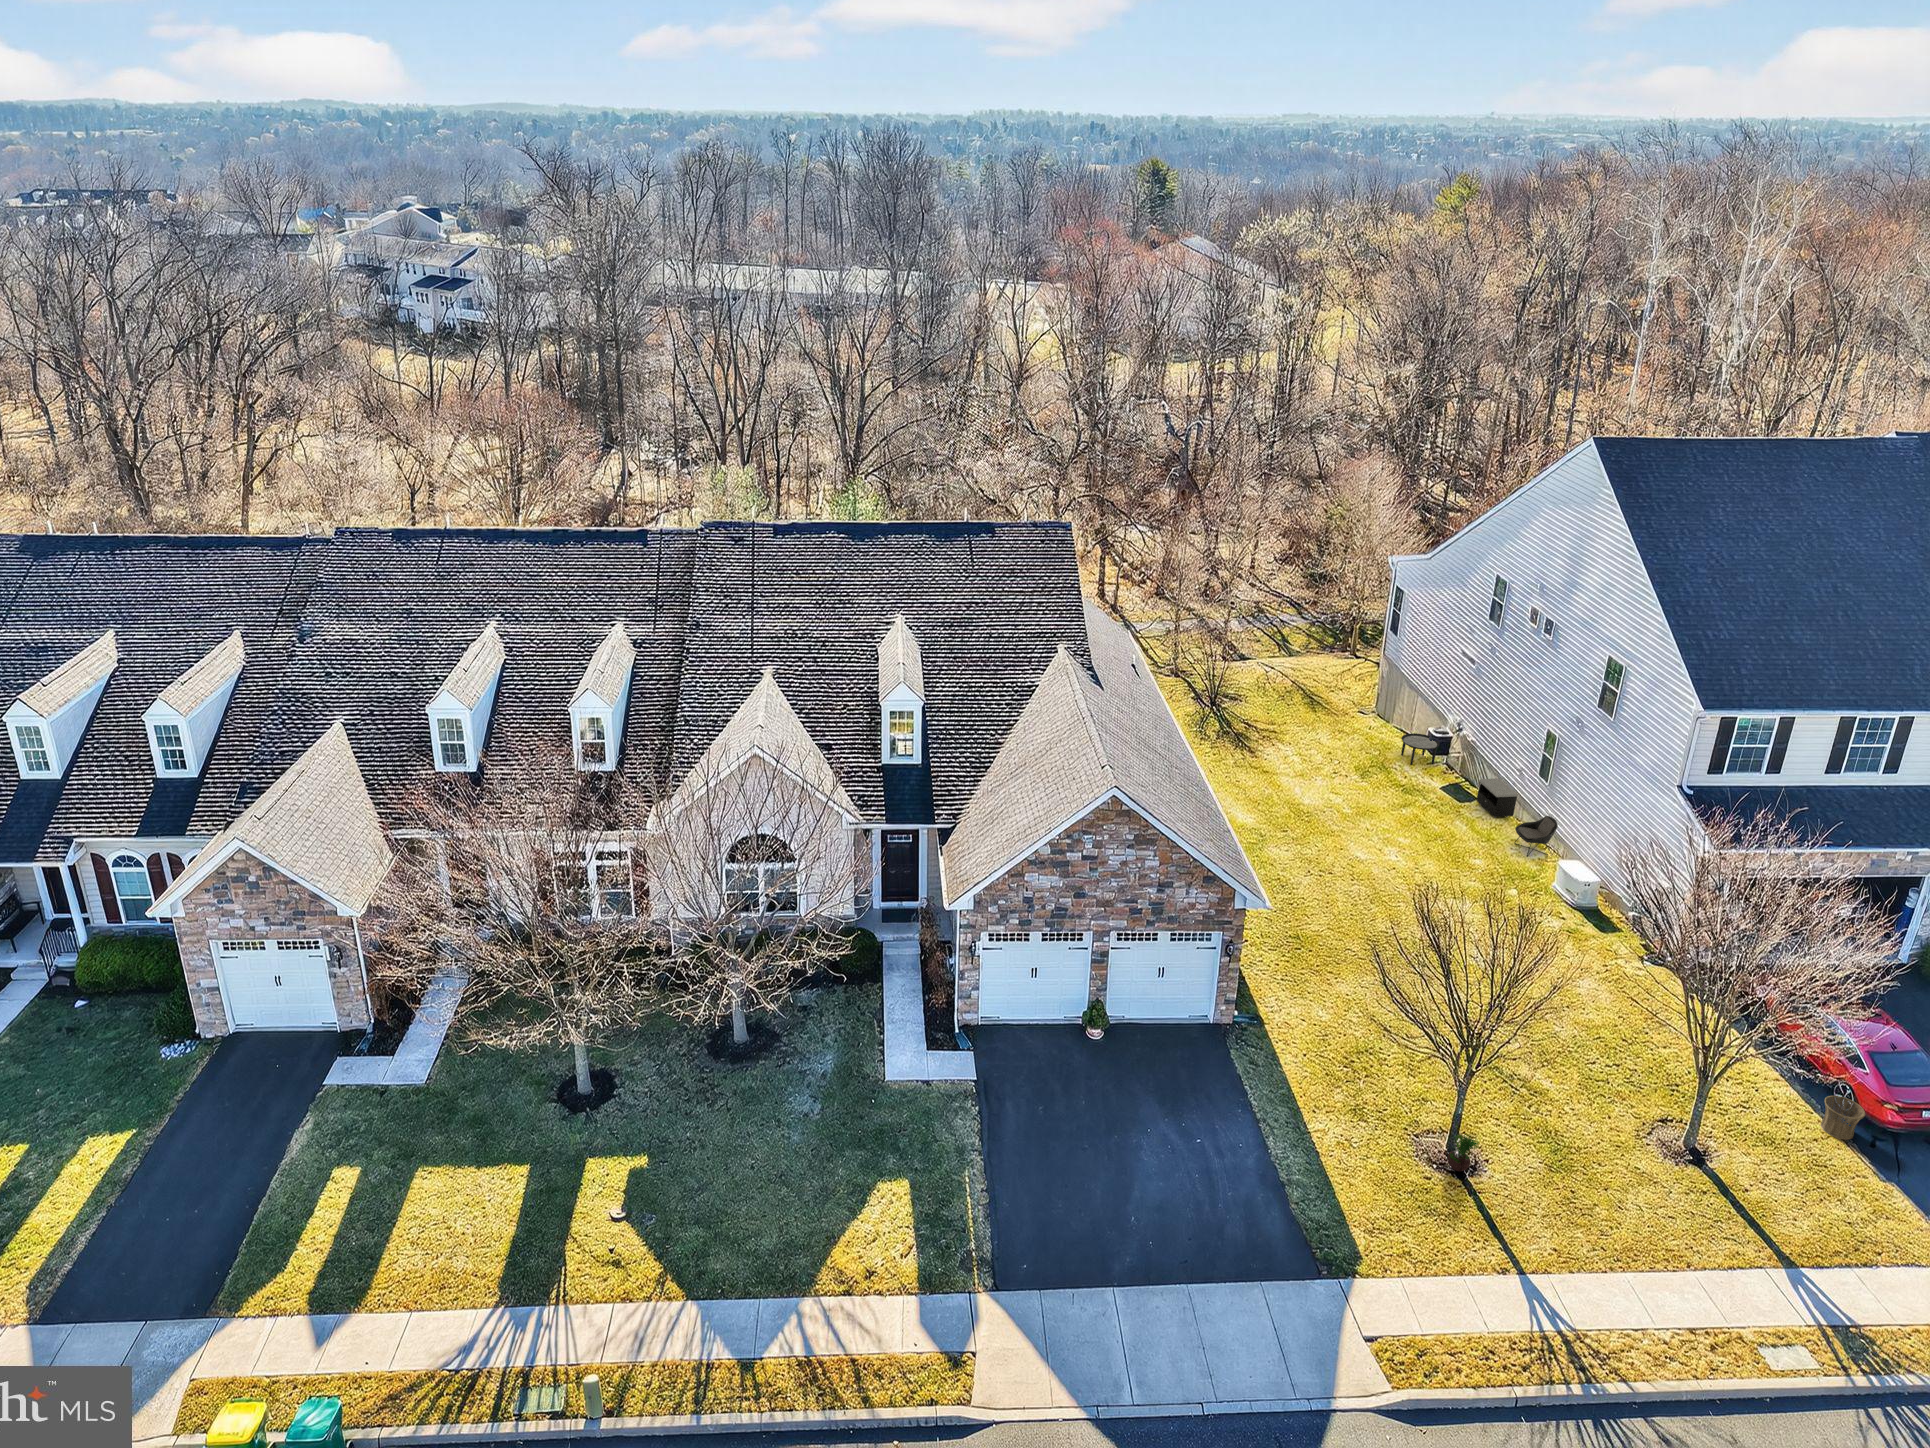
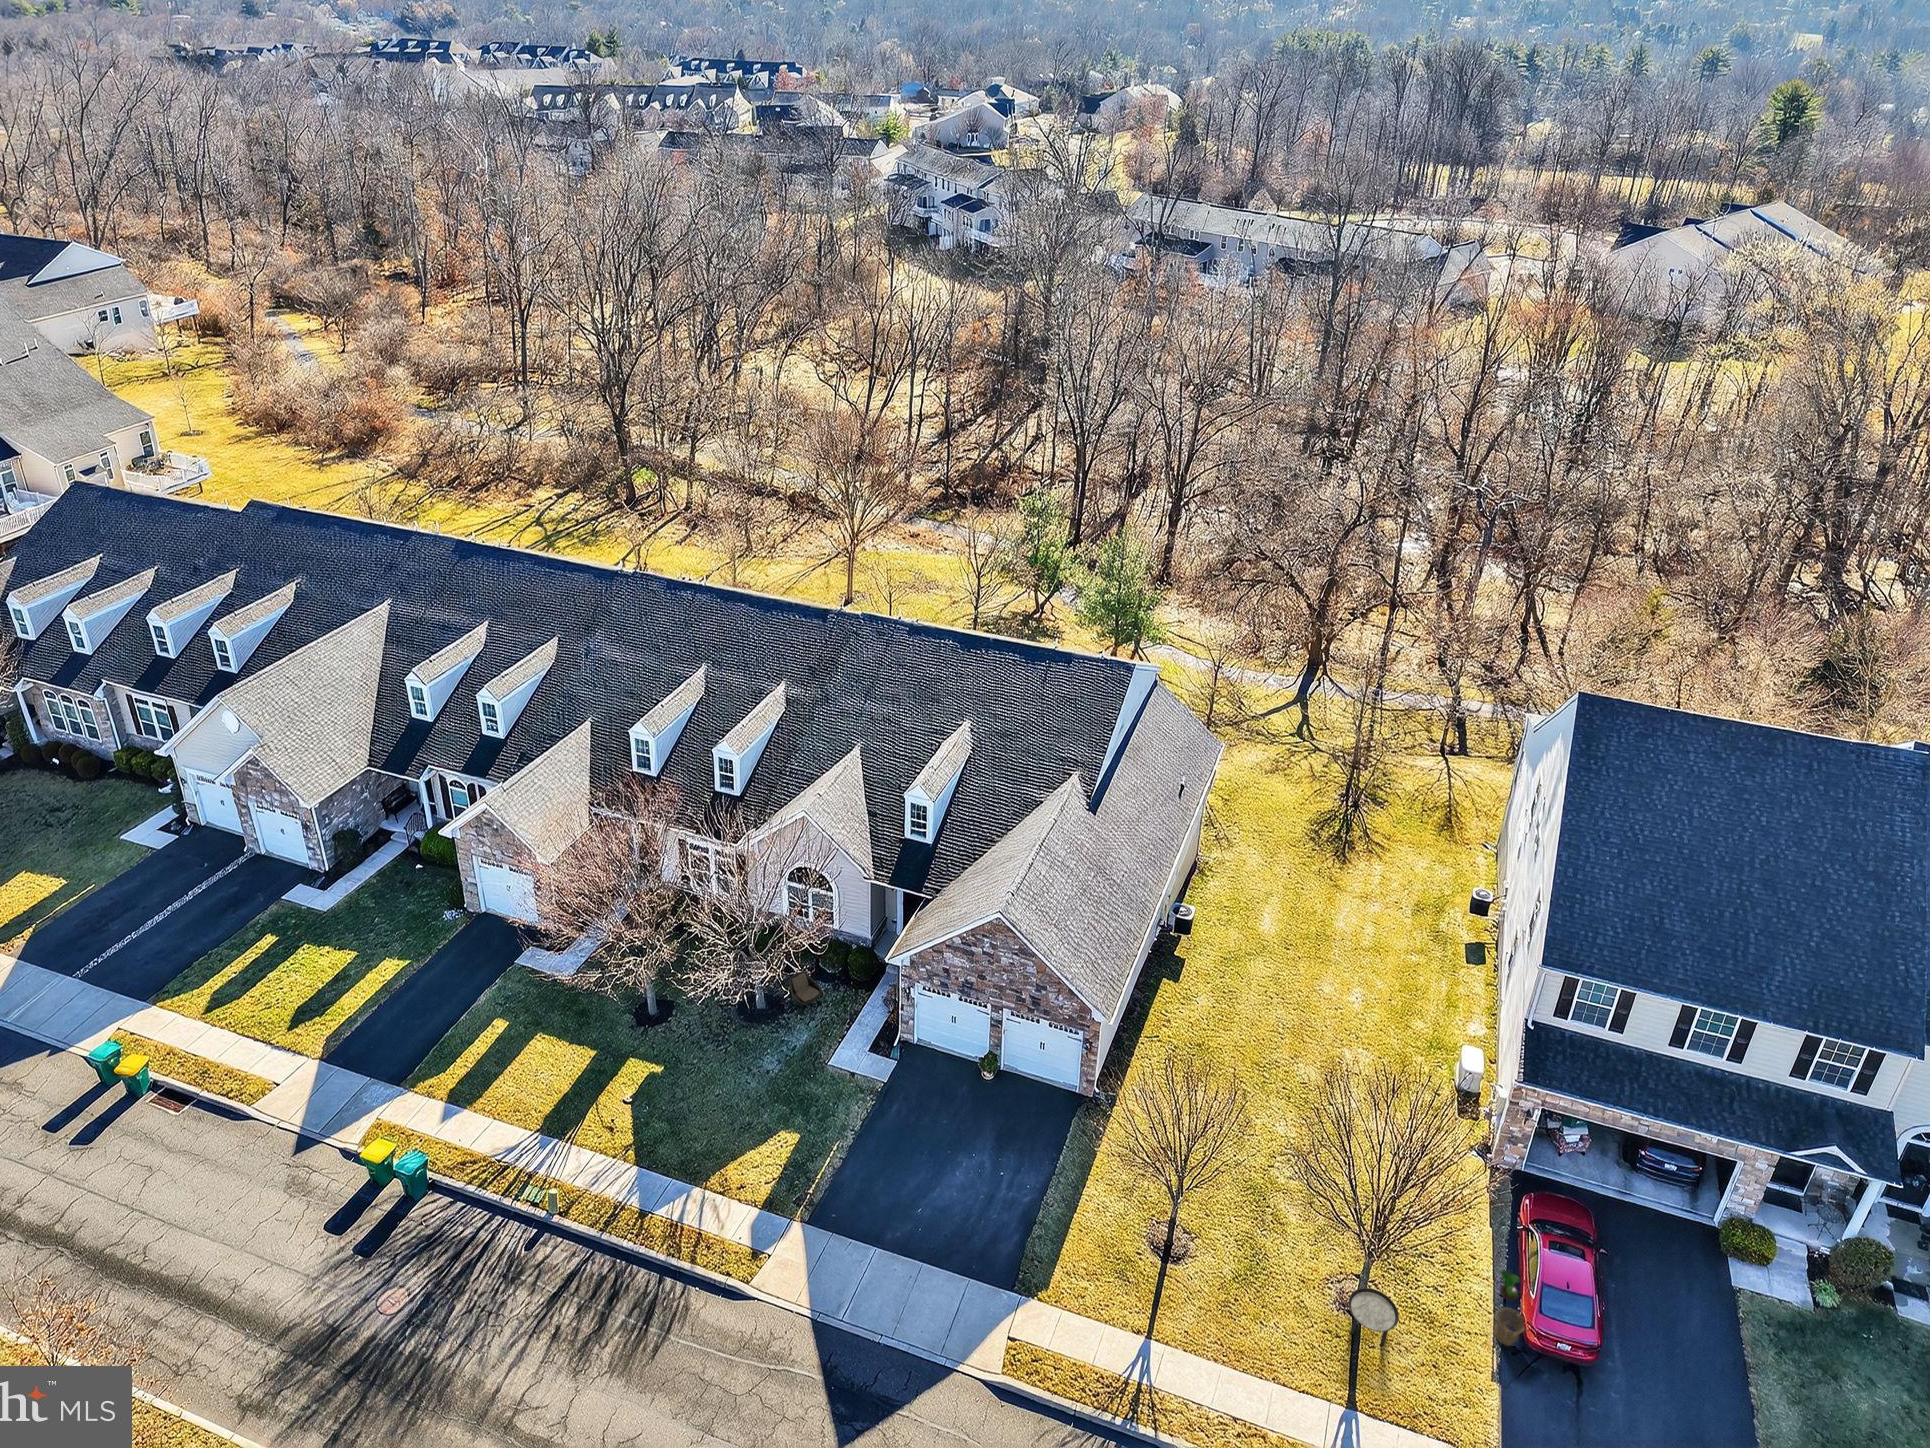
round table: present [1401,733,1440,765] -> present [1348,1288,1399,1346]
storage bench: present [1476,778,1517,818] -> none [1469,946,1495,986]
lounge chair: present [1515,816,1558,857] -> present [789,972,822,1015]
potted tree: present [1447,1134,1479,1171] -> present [1500,1270,1518,1300]

